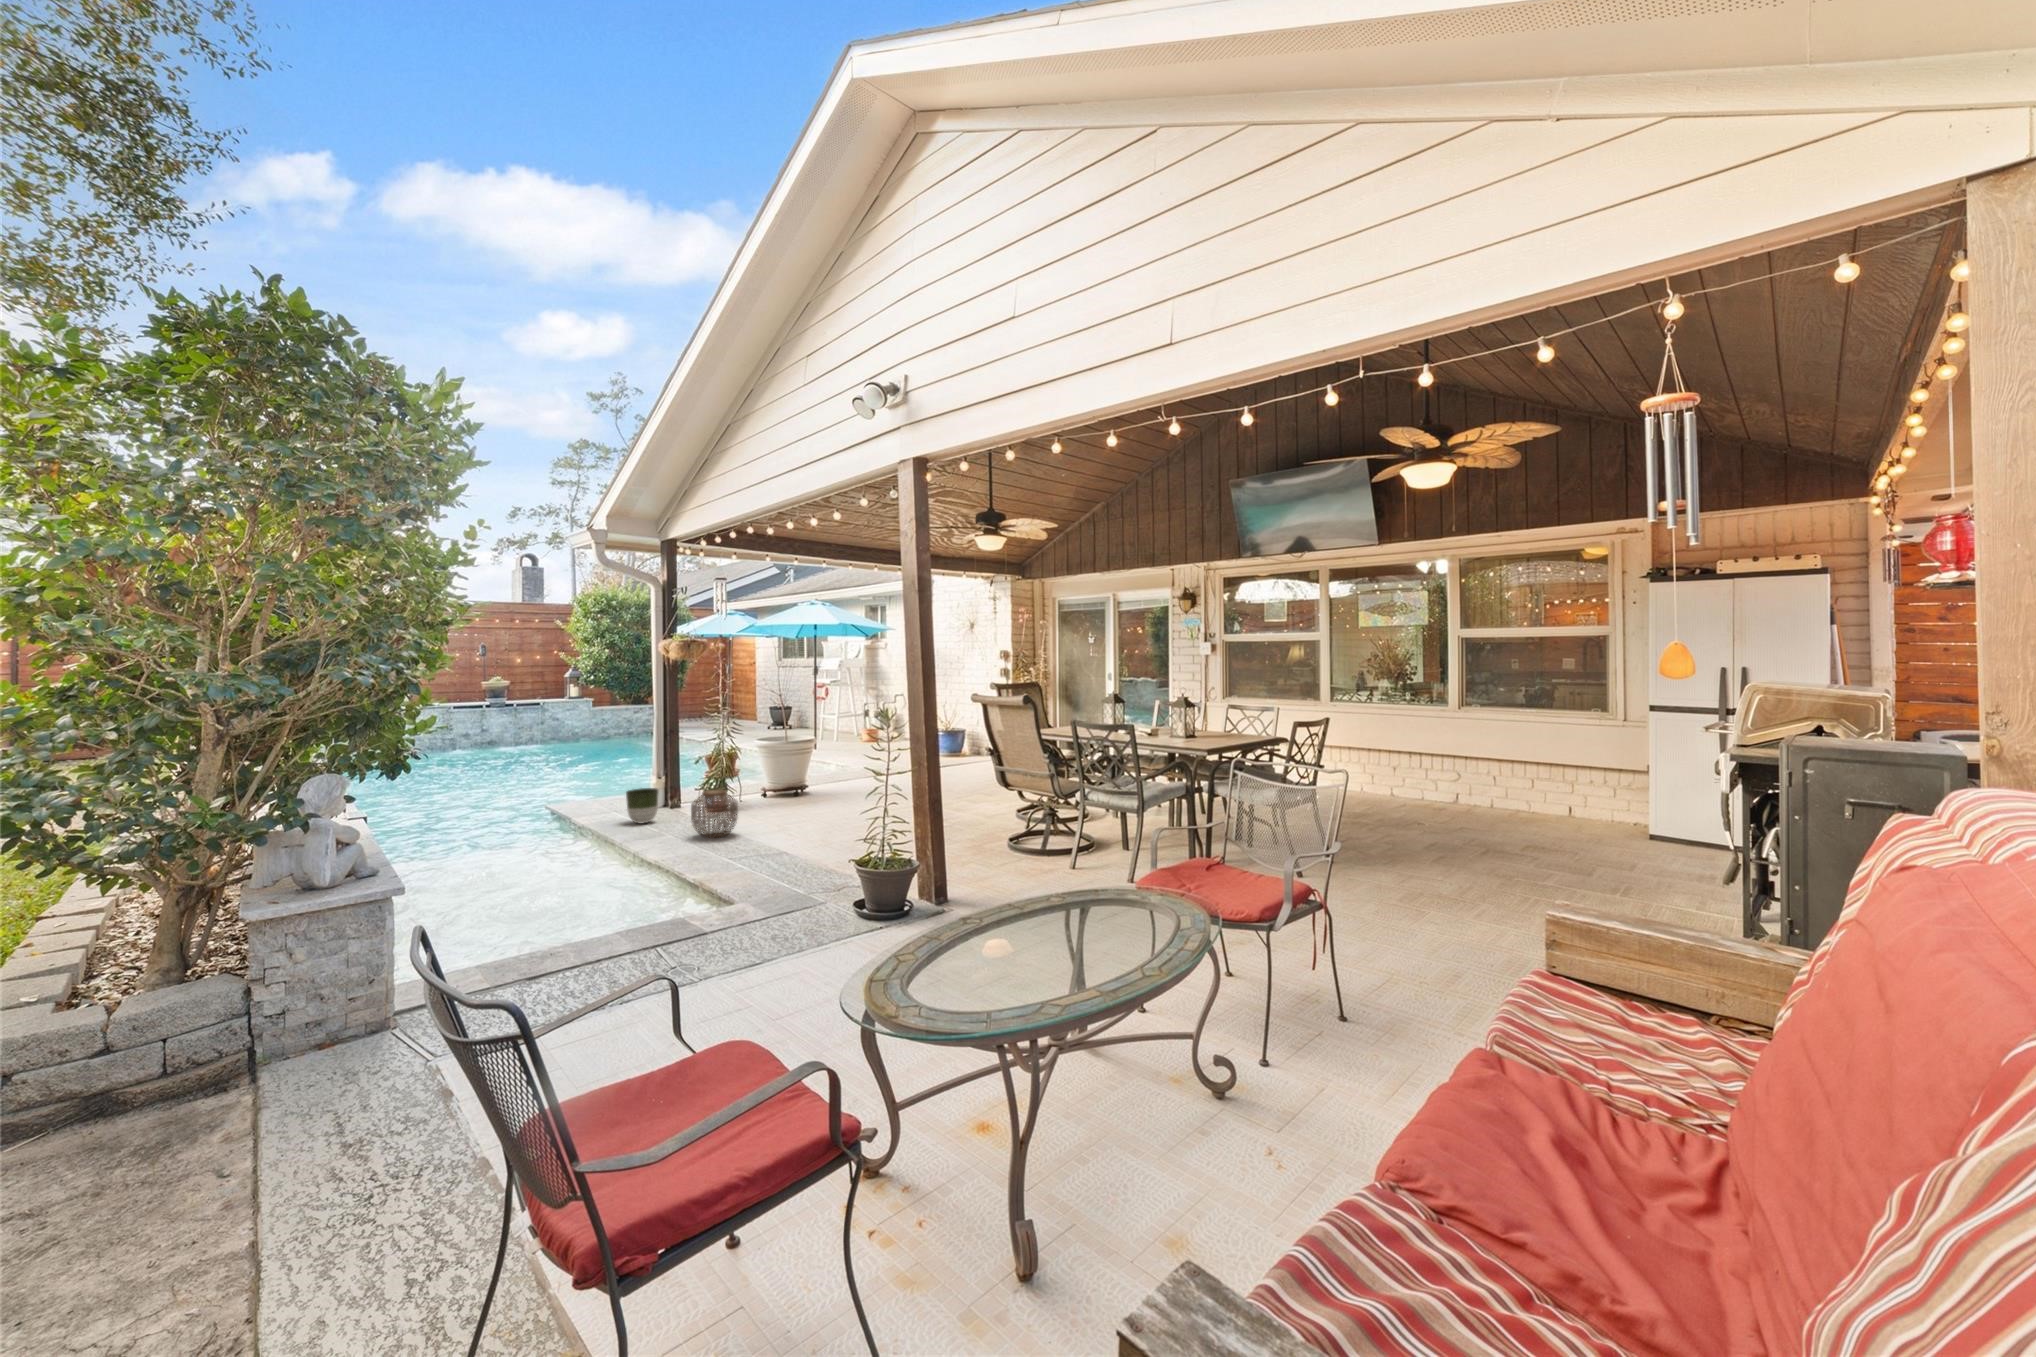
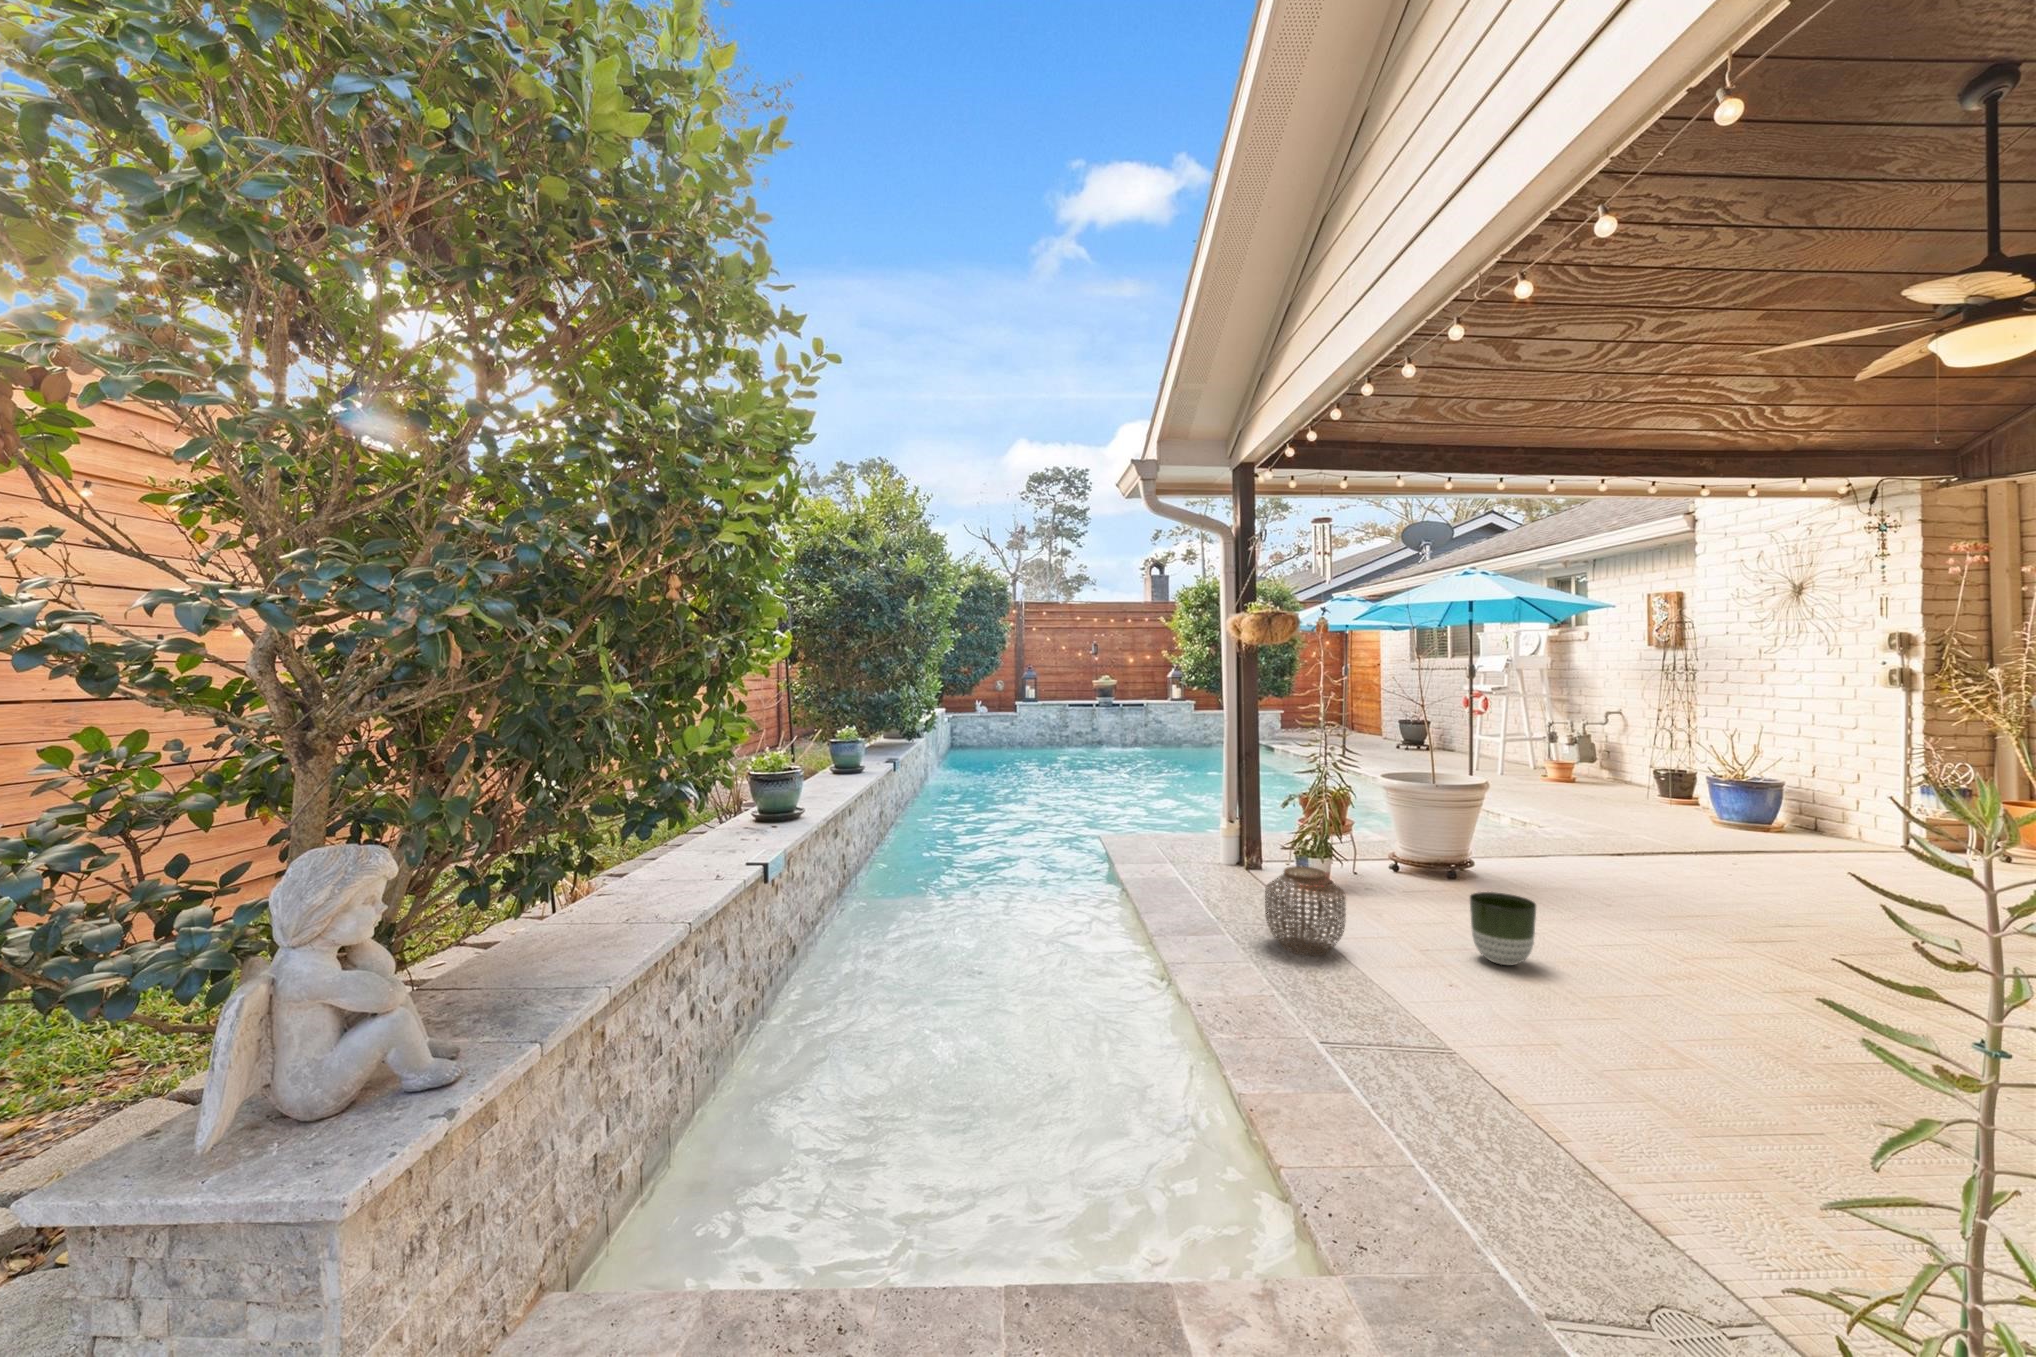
planter: present [626,788,659,823] -> present [1470,892,1536,965]

